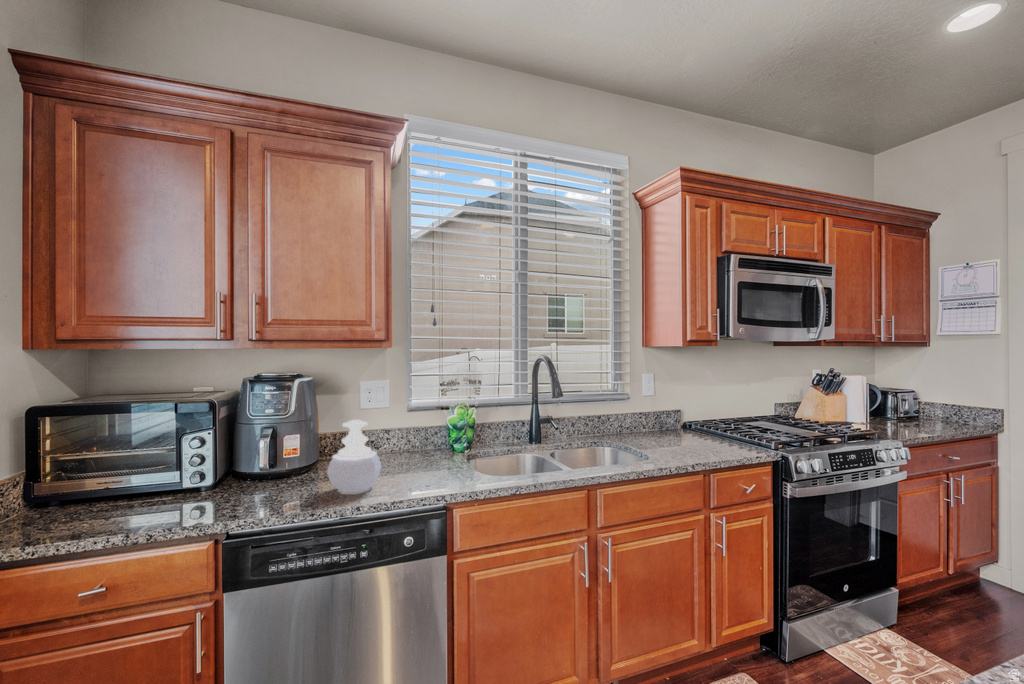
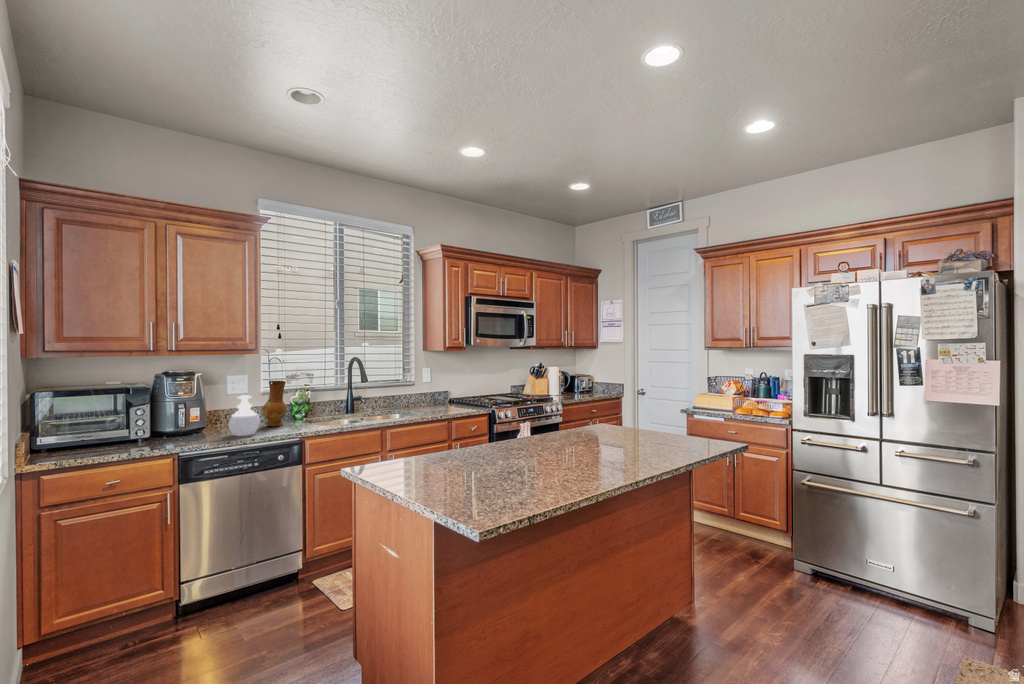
ceramic jug: none [398,392,434,469] -> present [263,381,287,426]

